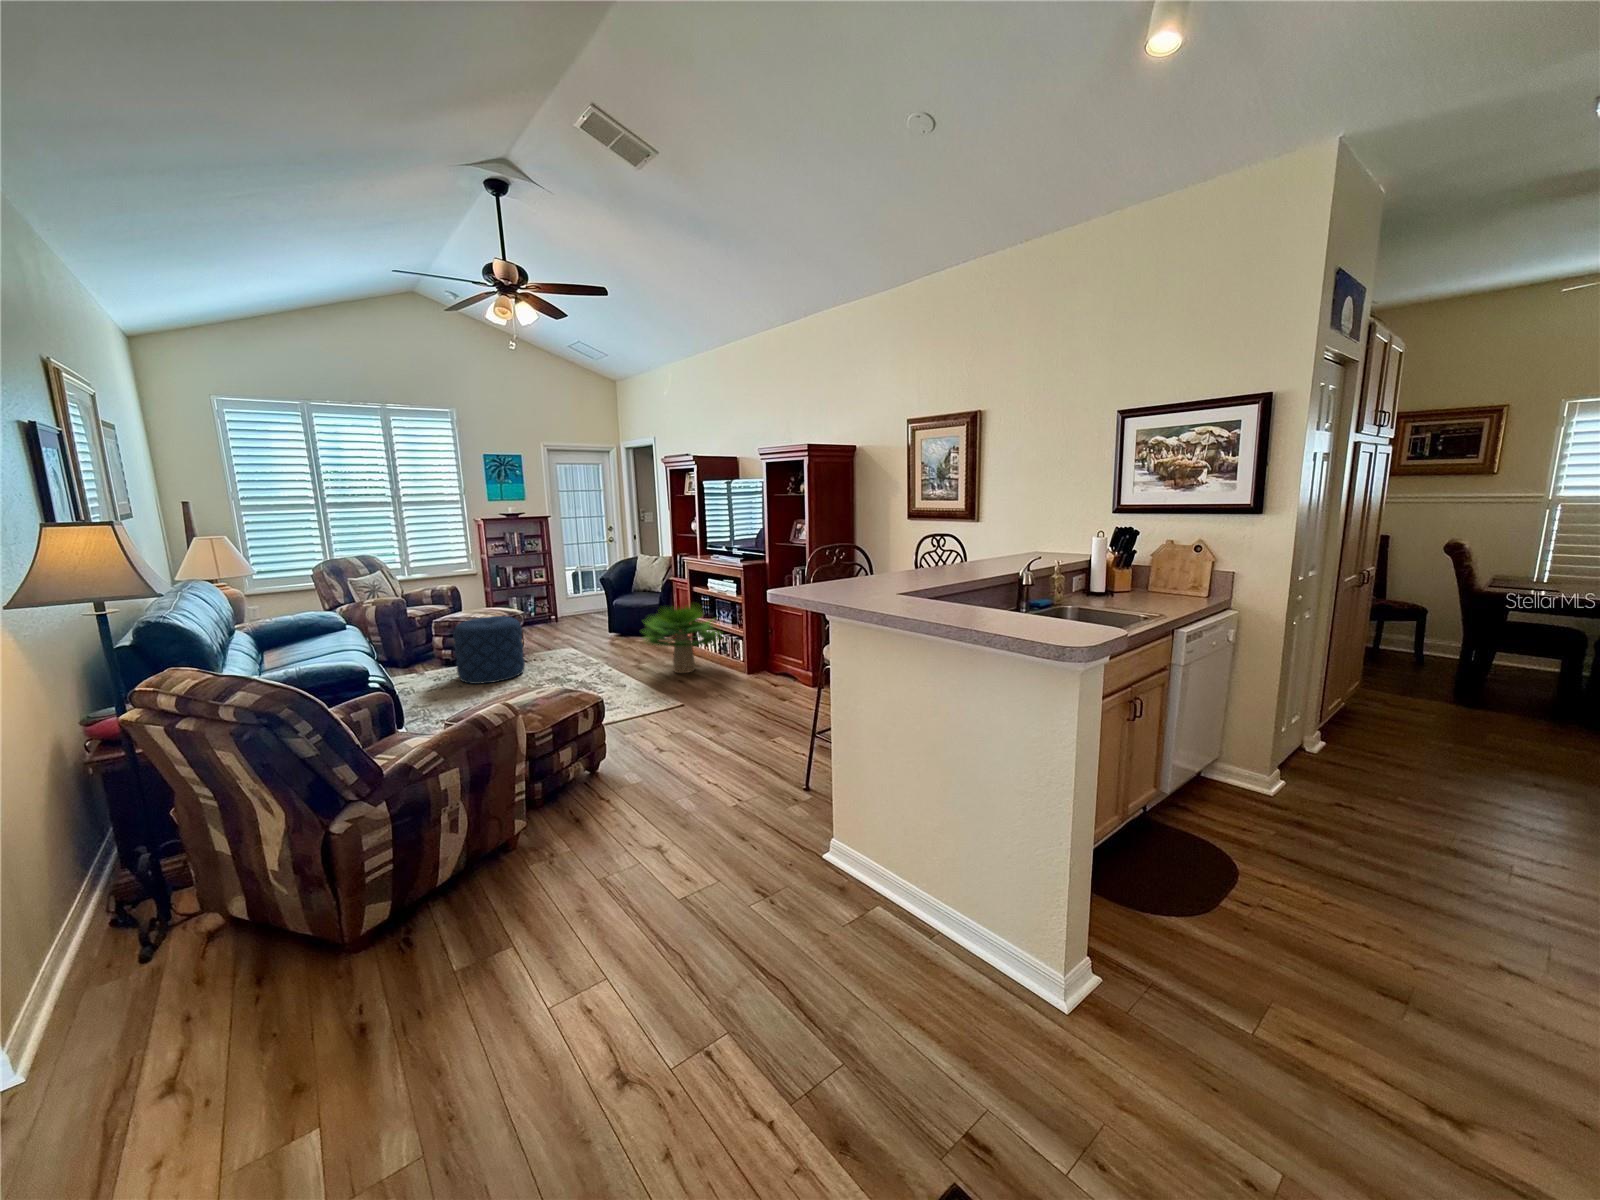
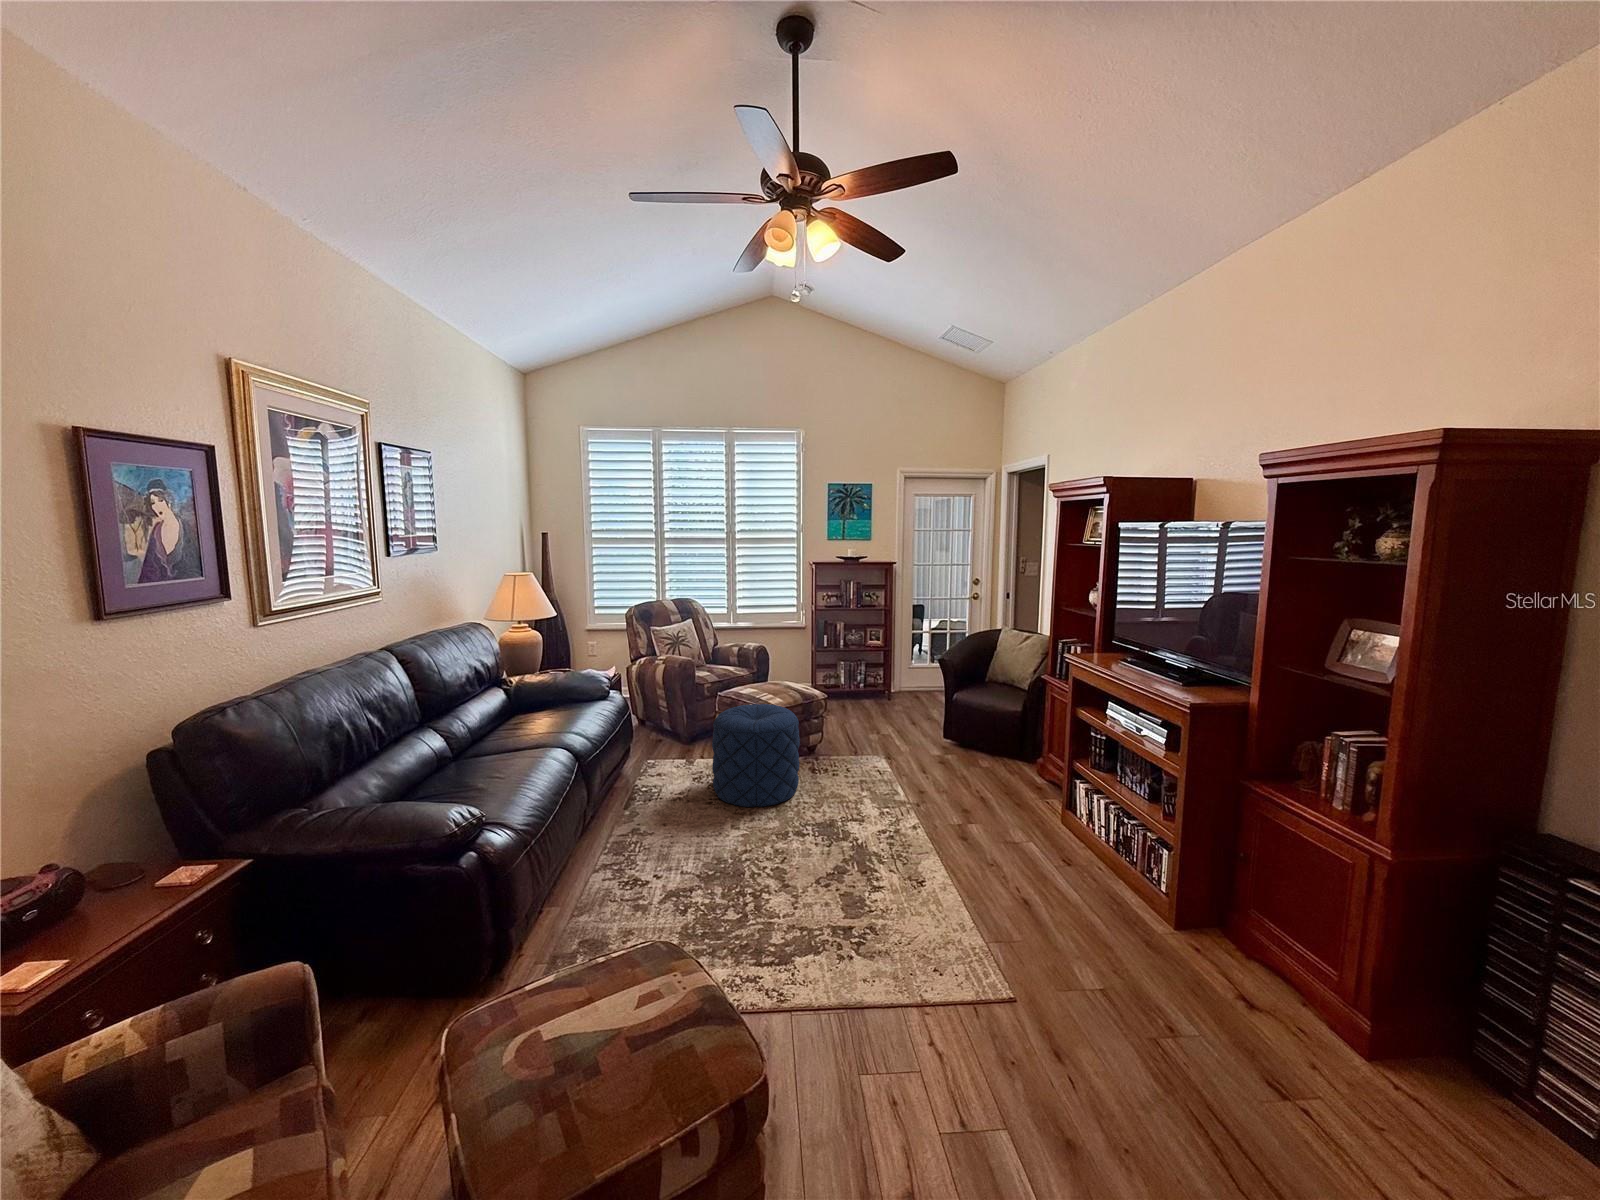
potted plant: present [644,605,721,673] -> none [958,742,1130,886]

